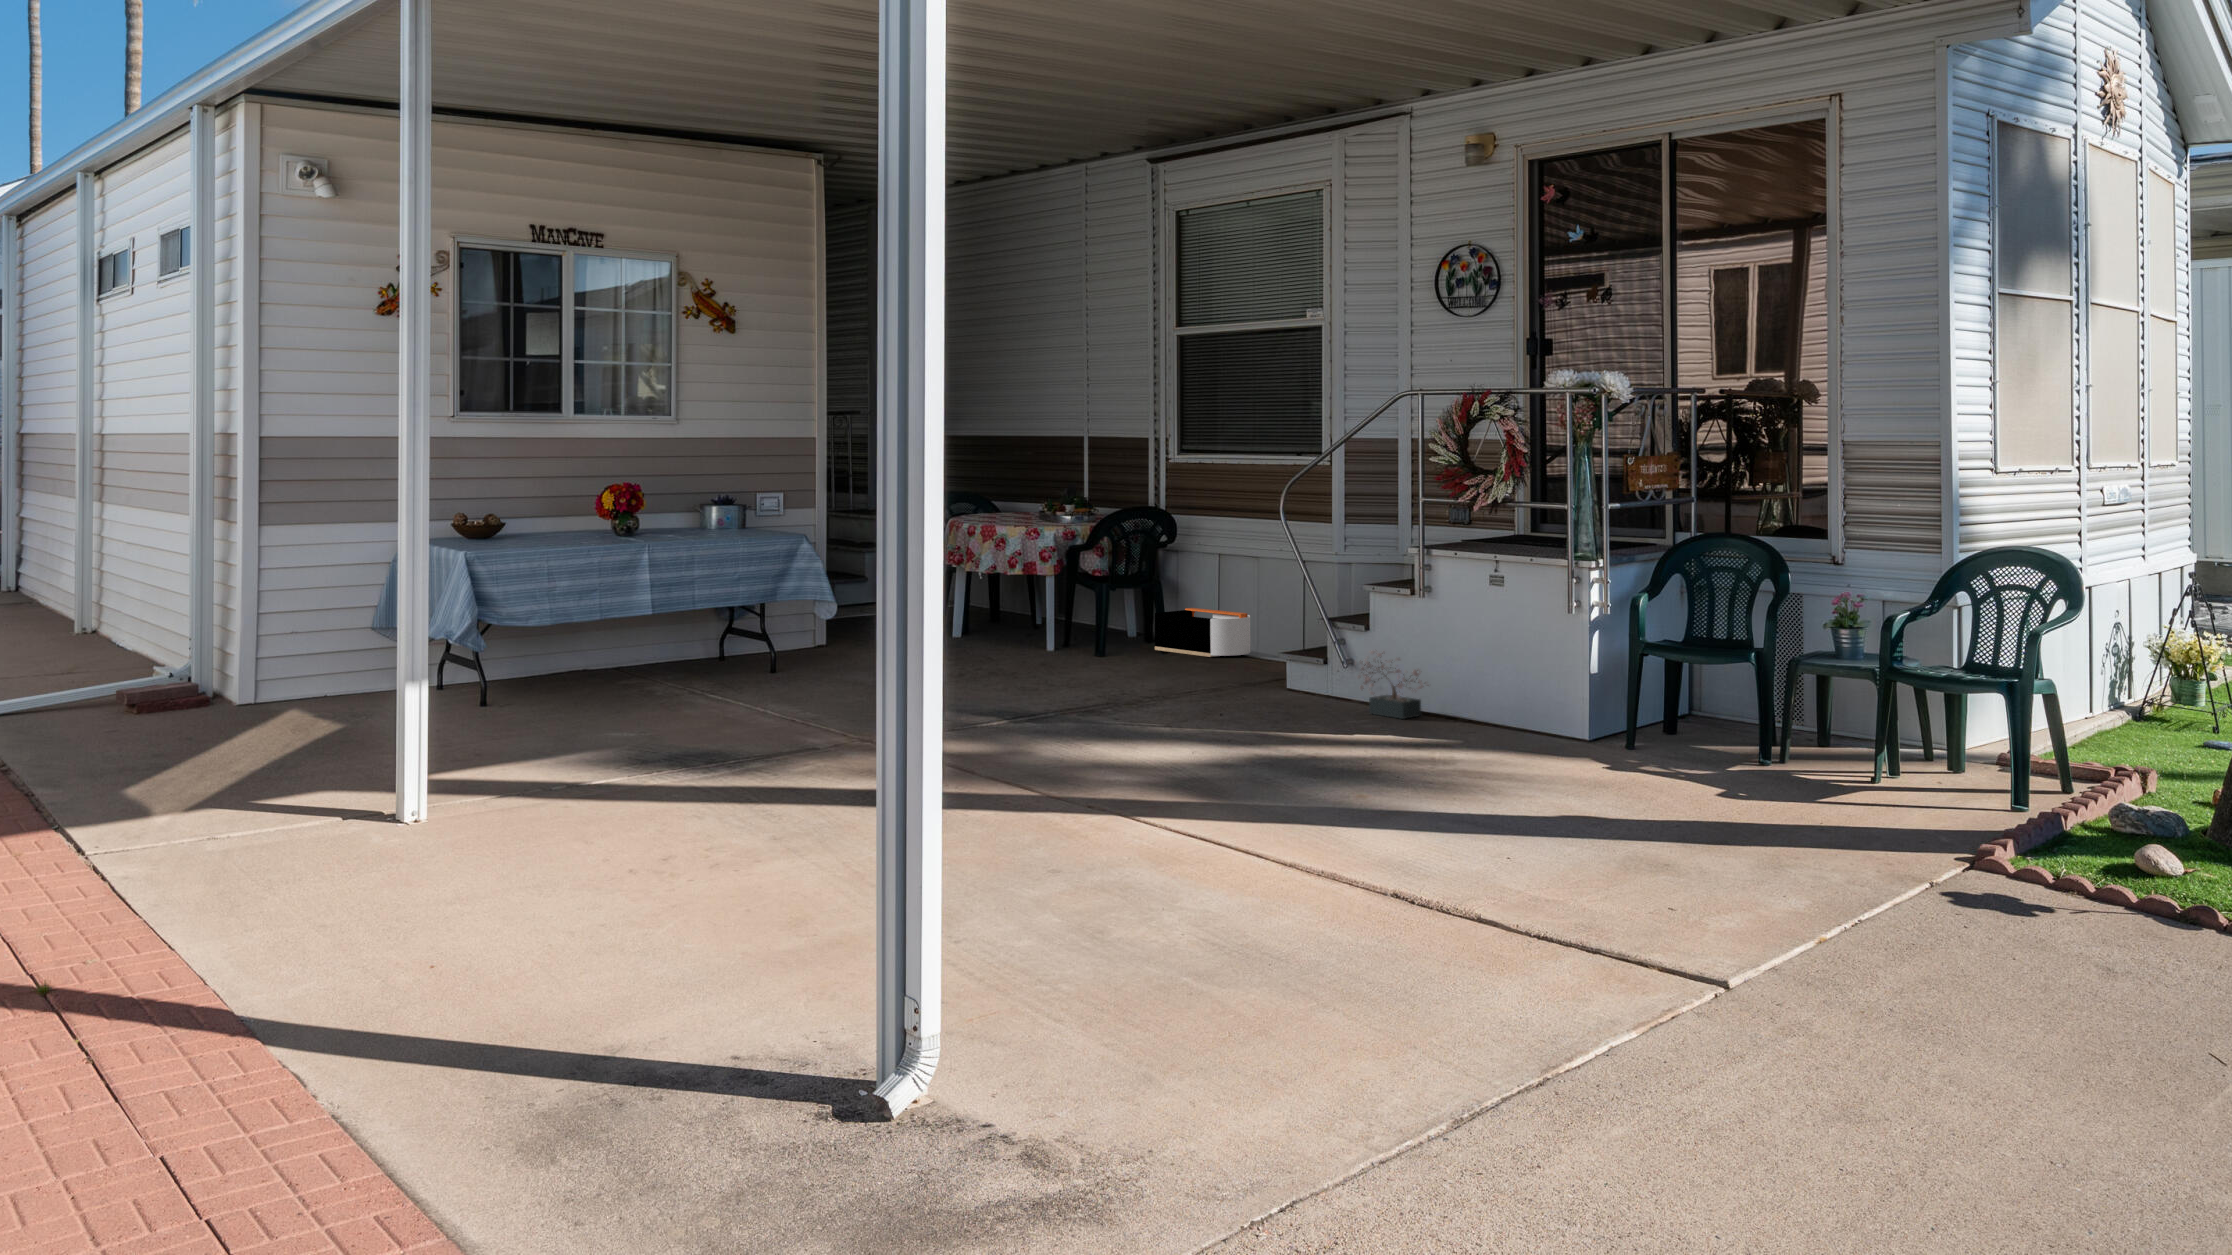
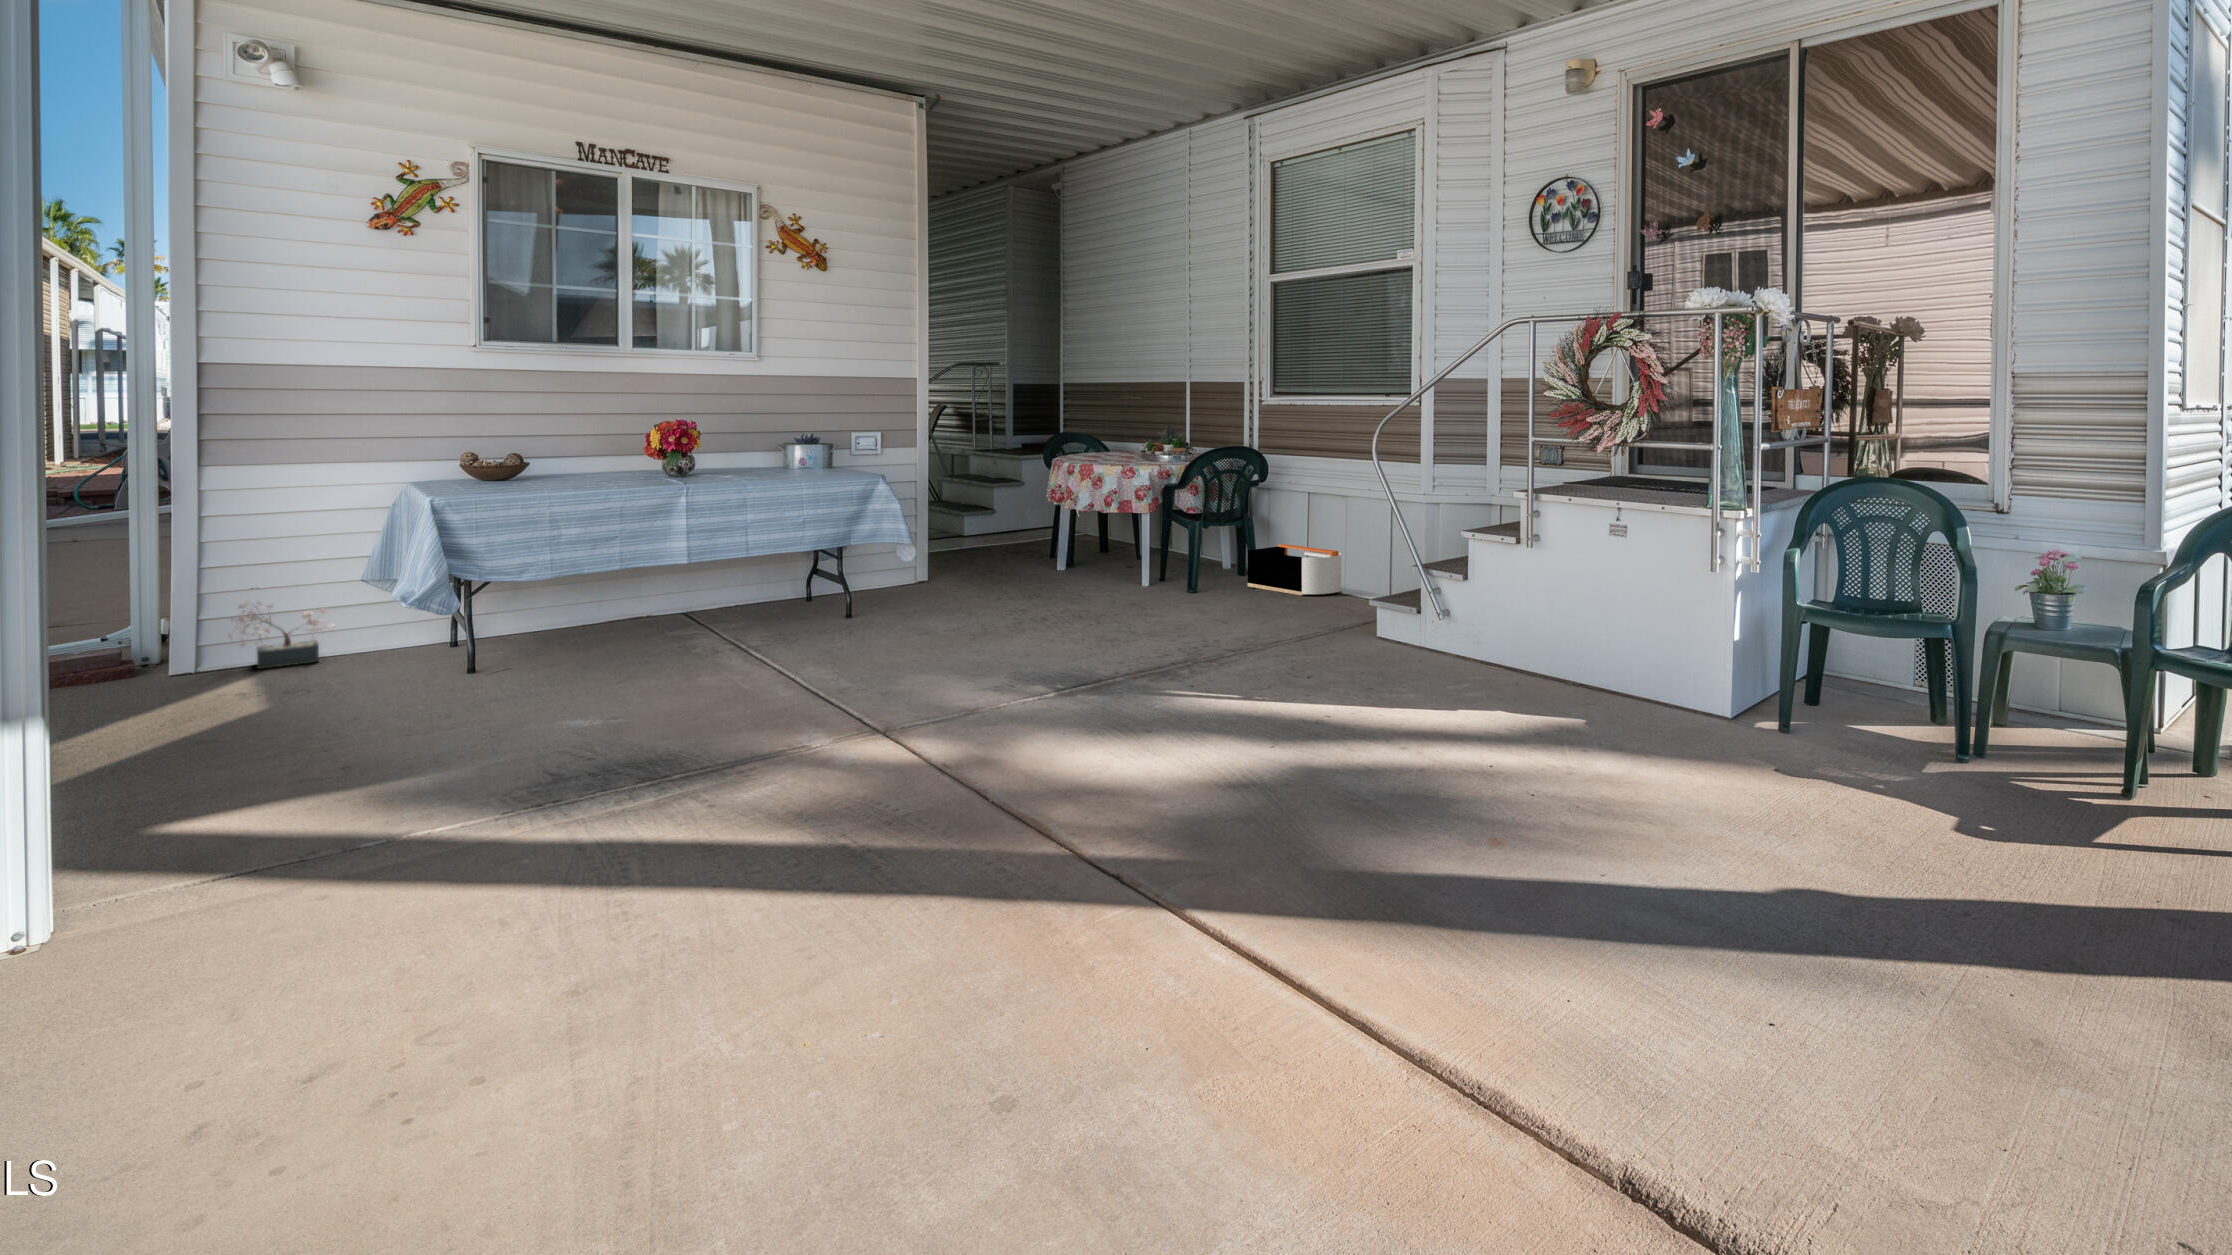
decorative plant: present [1355,651,1426,719] -> present [229,601,334,669]

